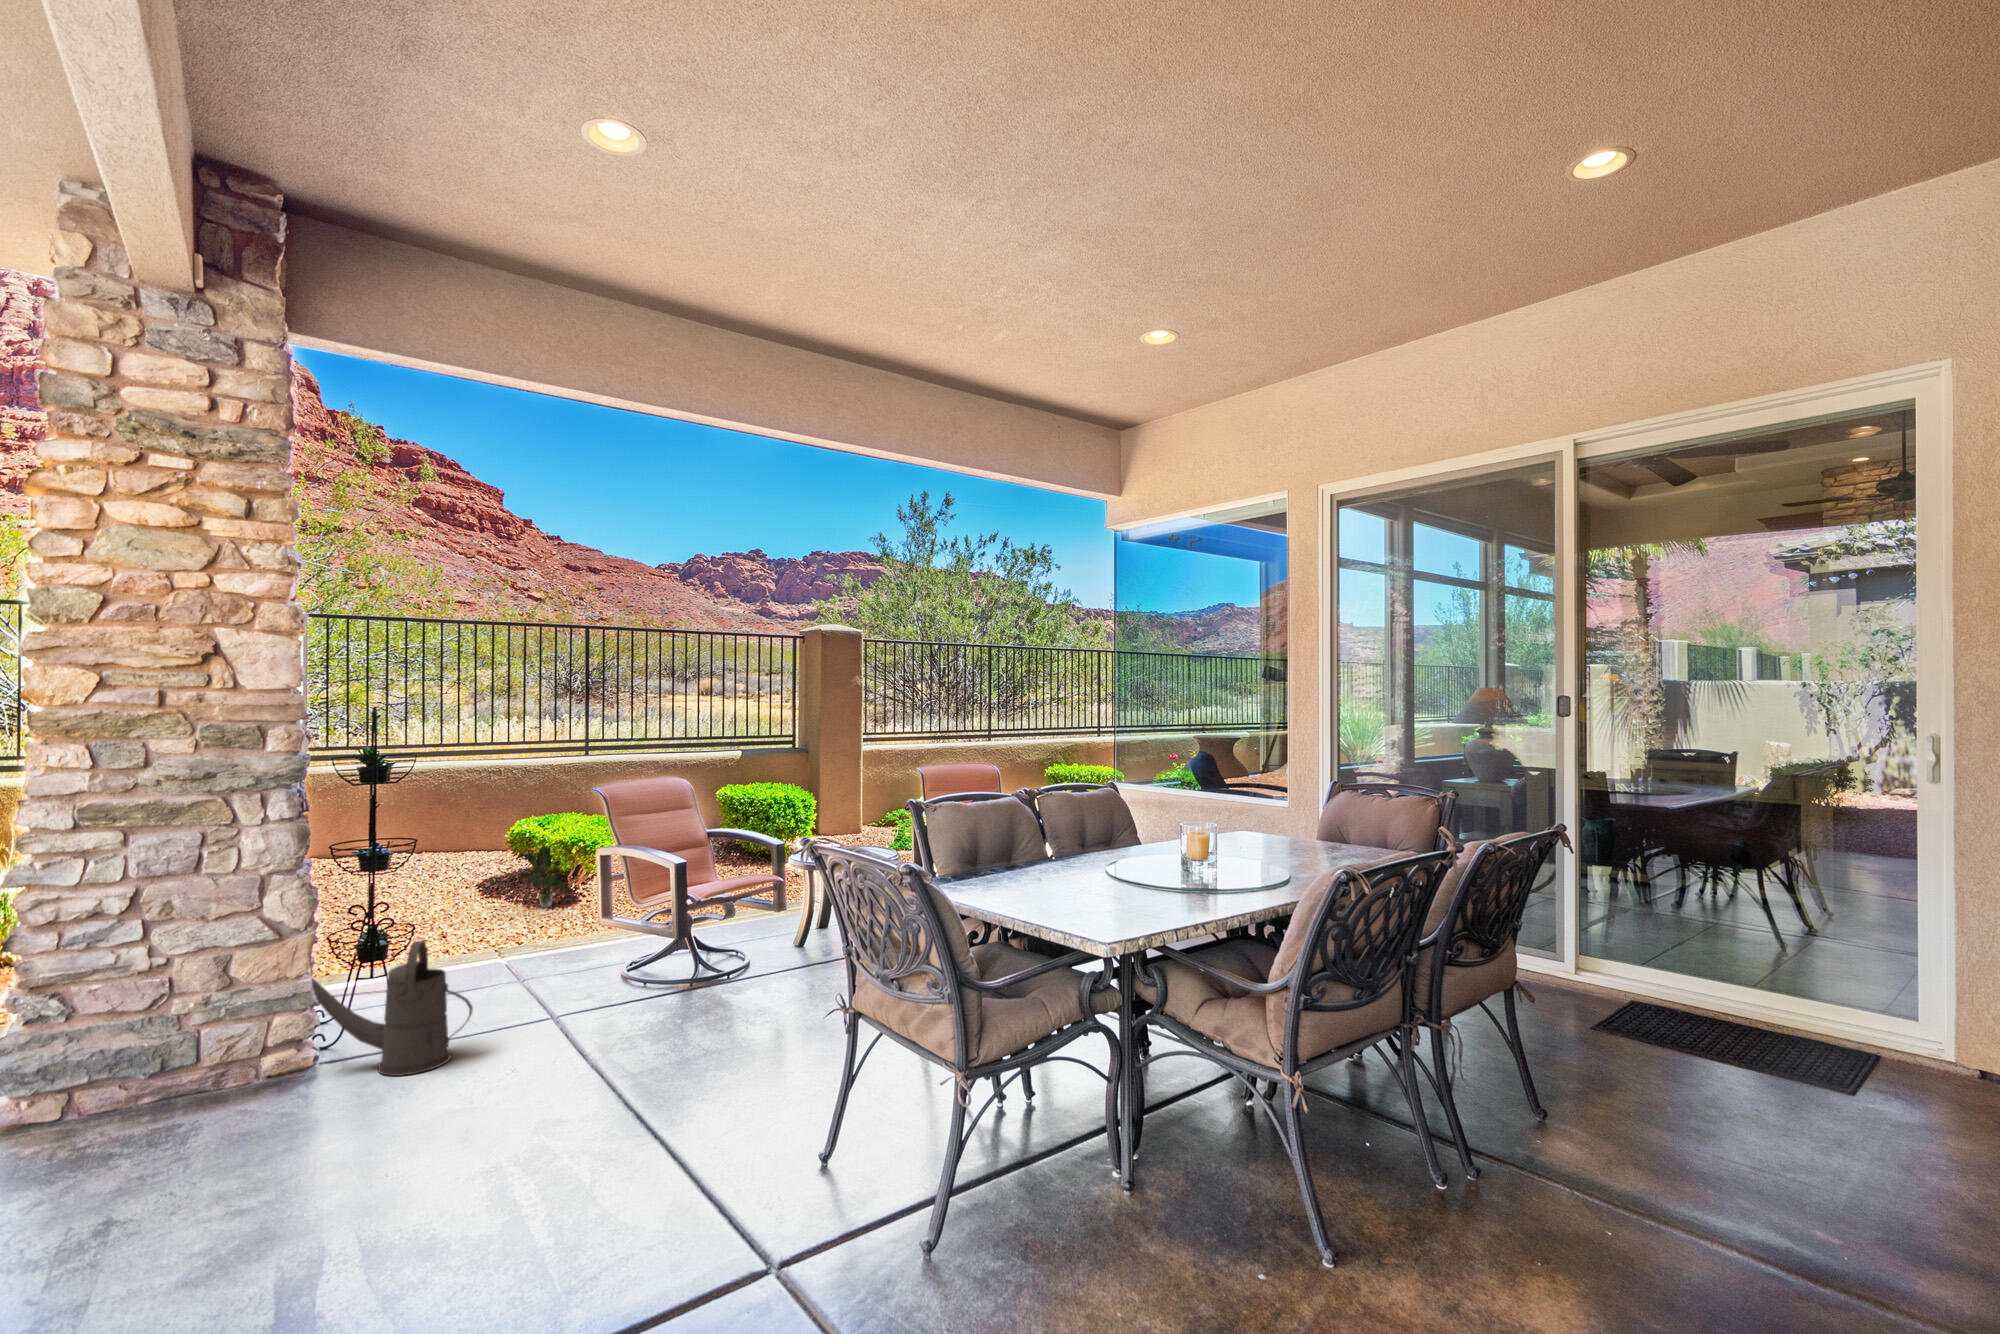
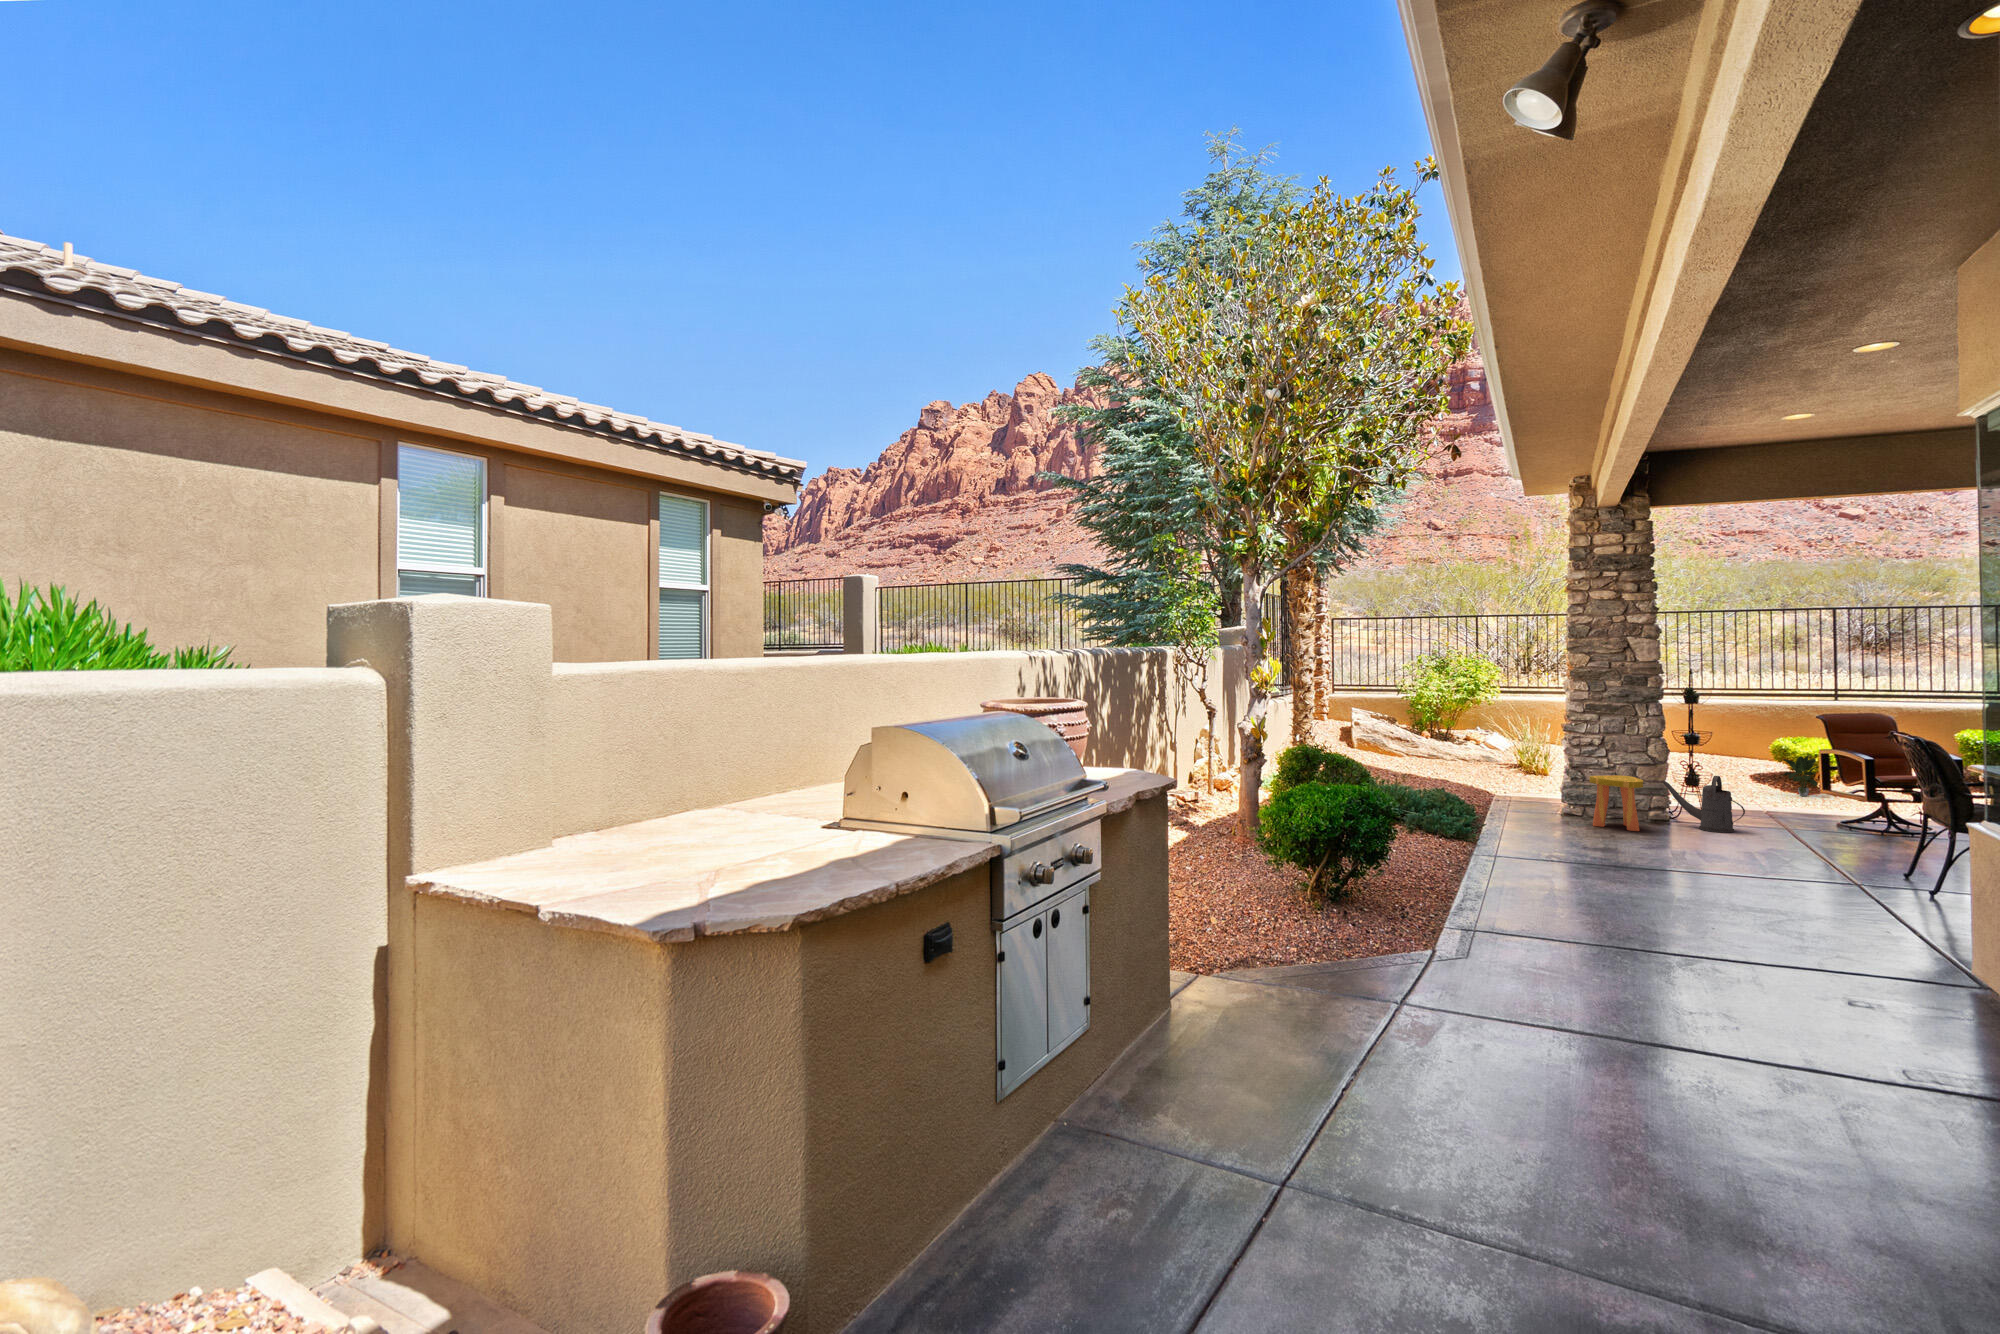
stool: none [74,984,237,1163] -> present [1589,775,1643,831]

